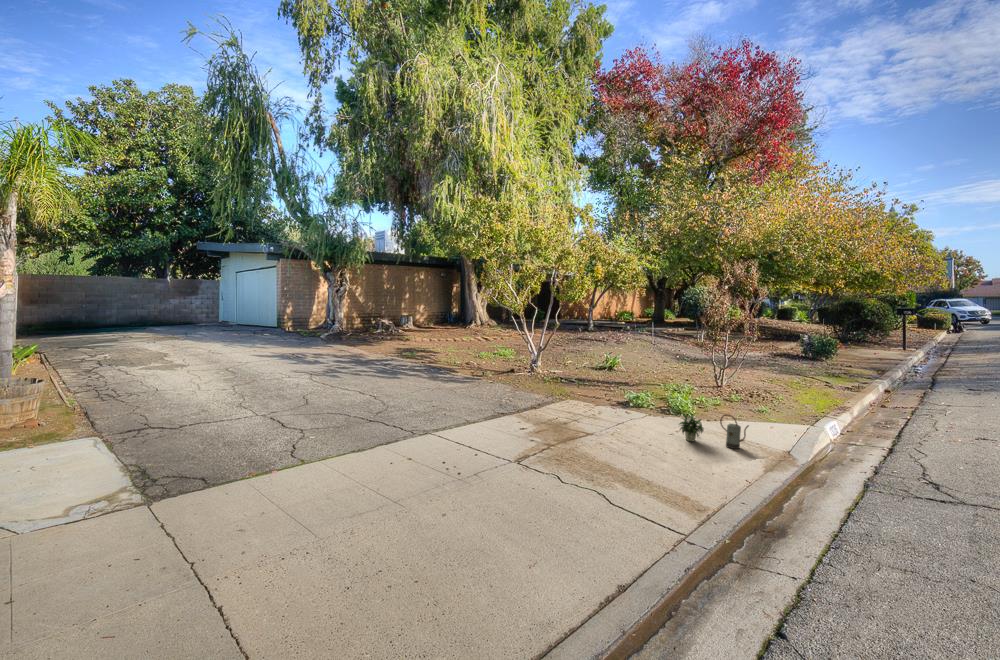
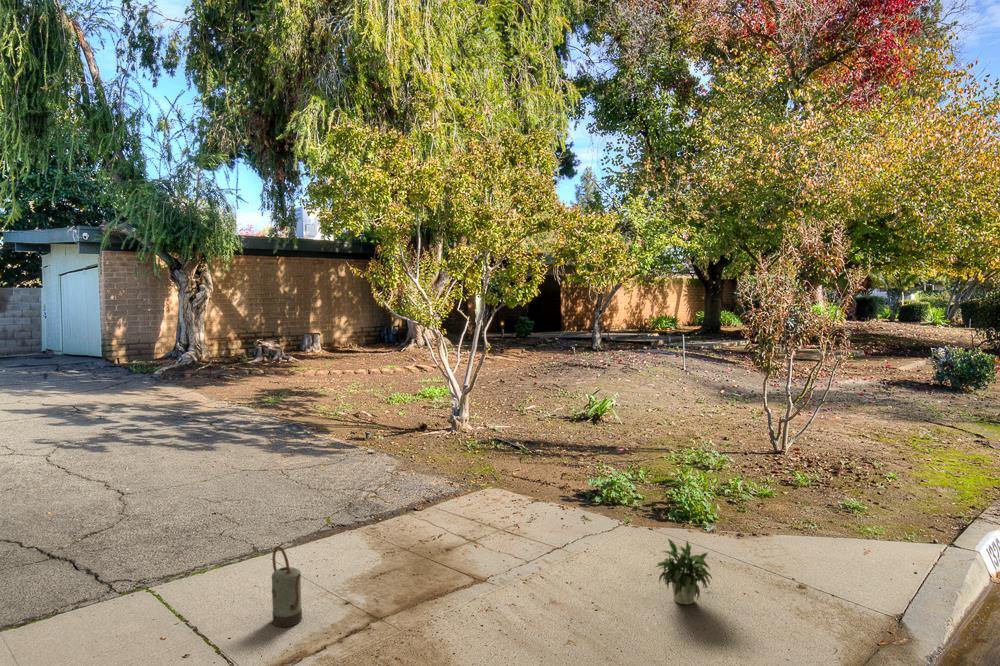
watering can: present [720,414,749,449] -> present [272,546,302,627]

